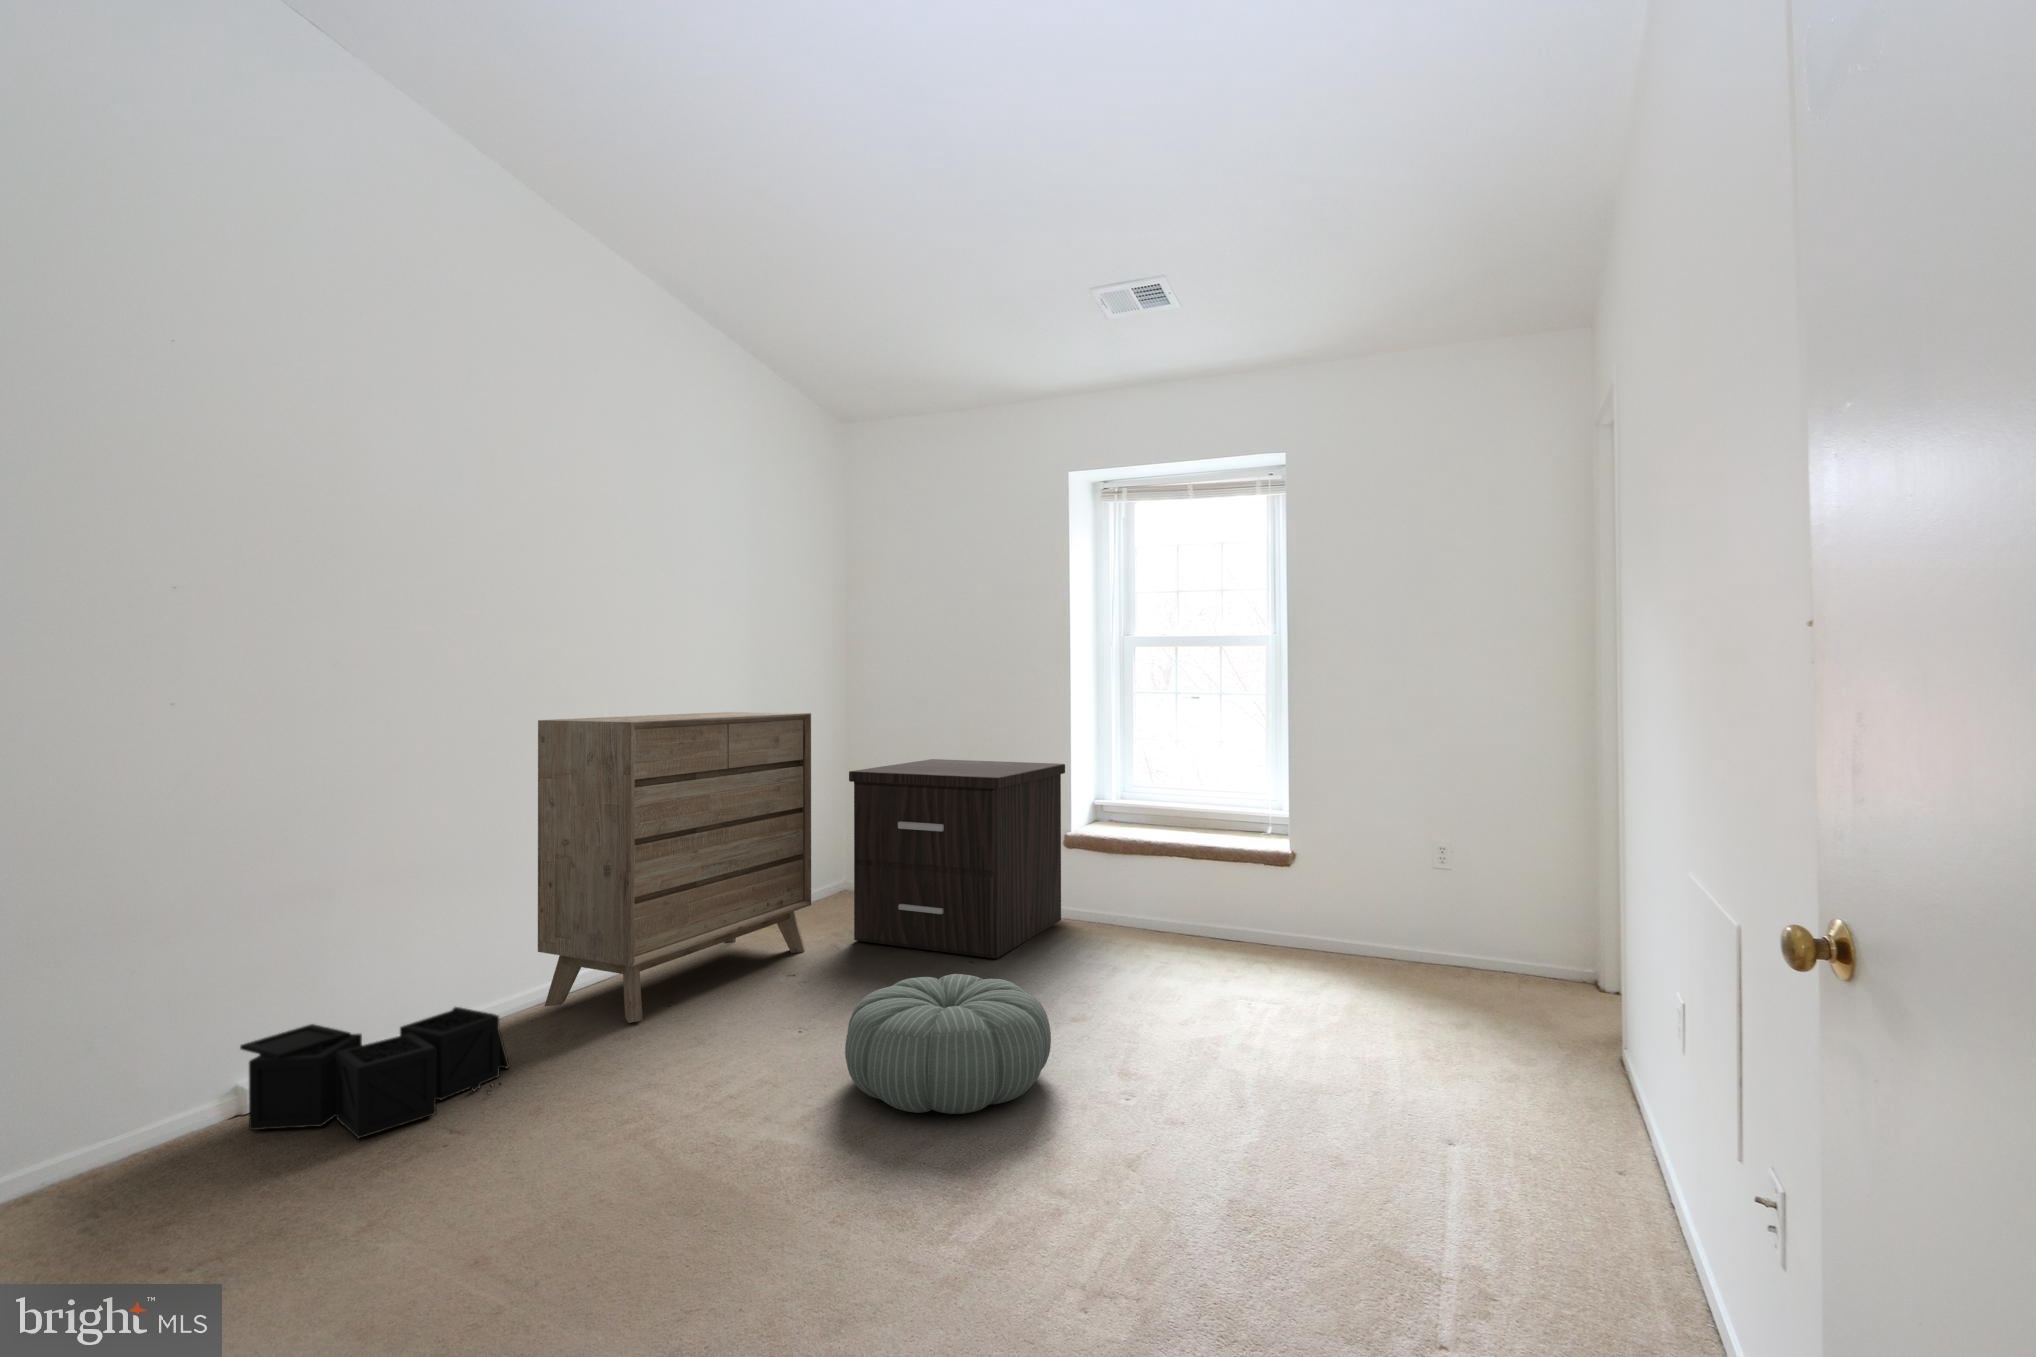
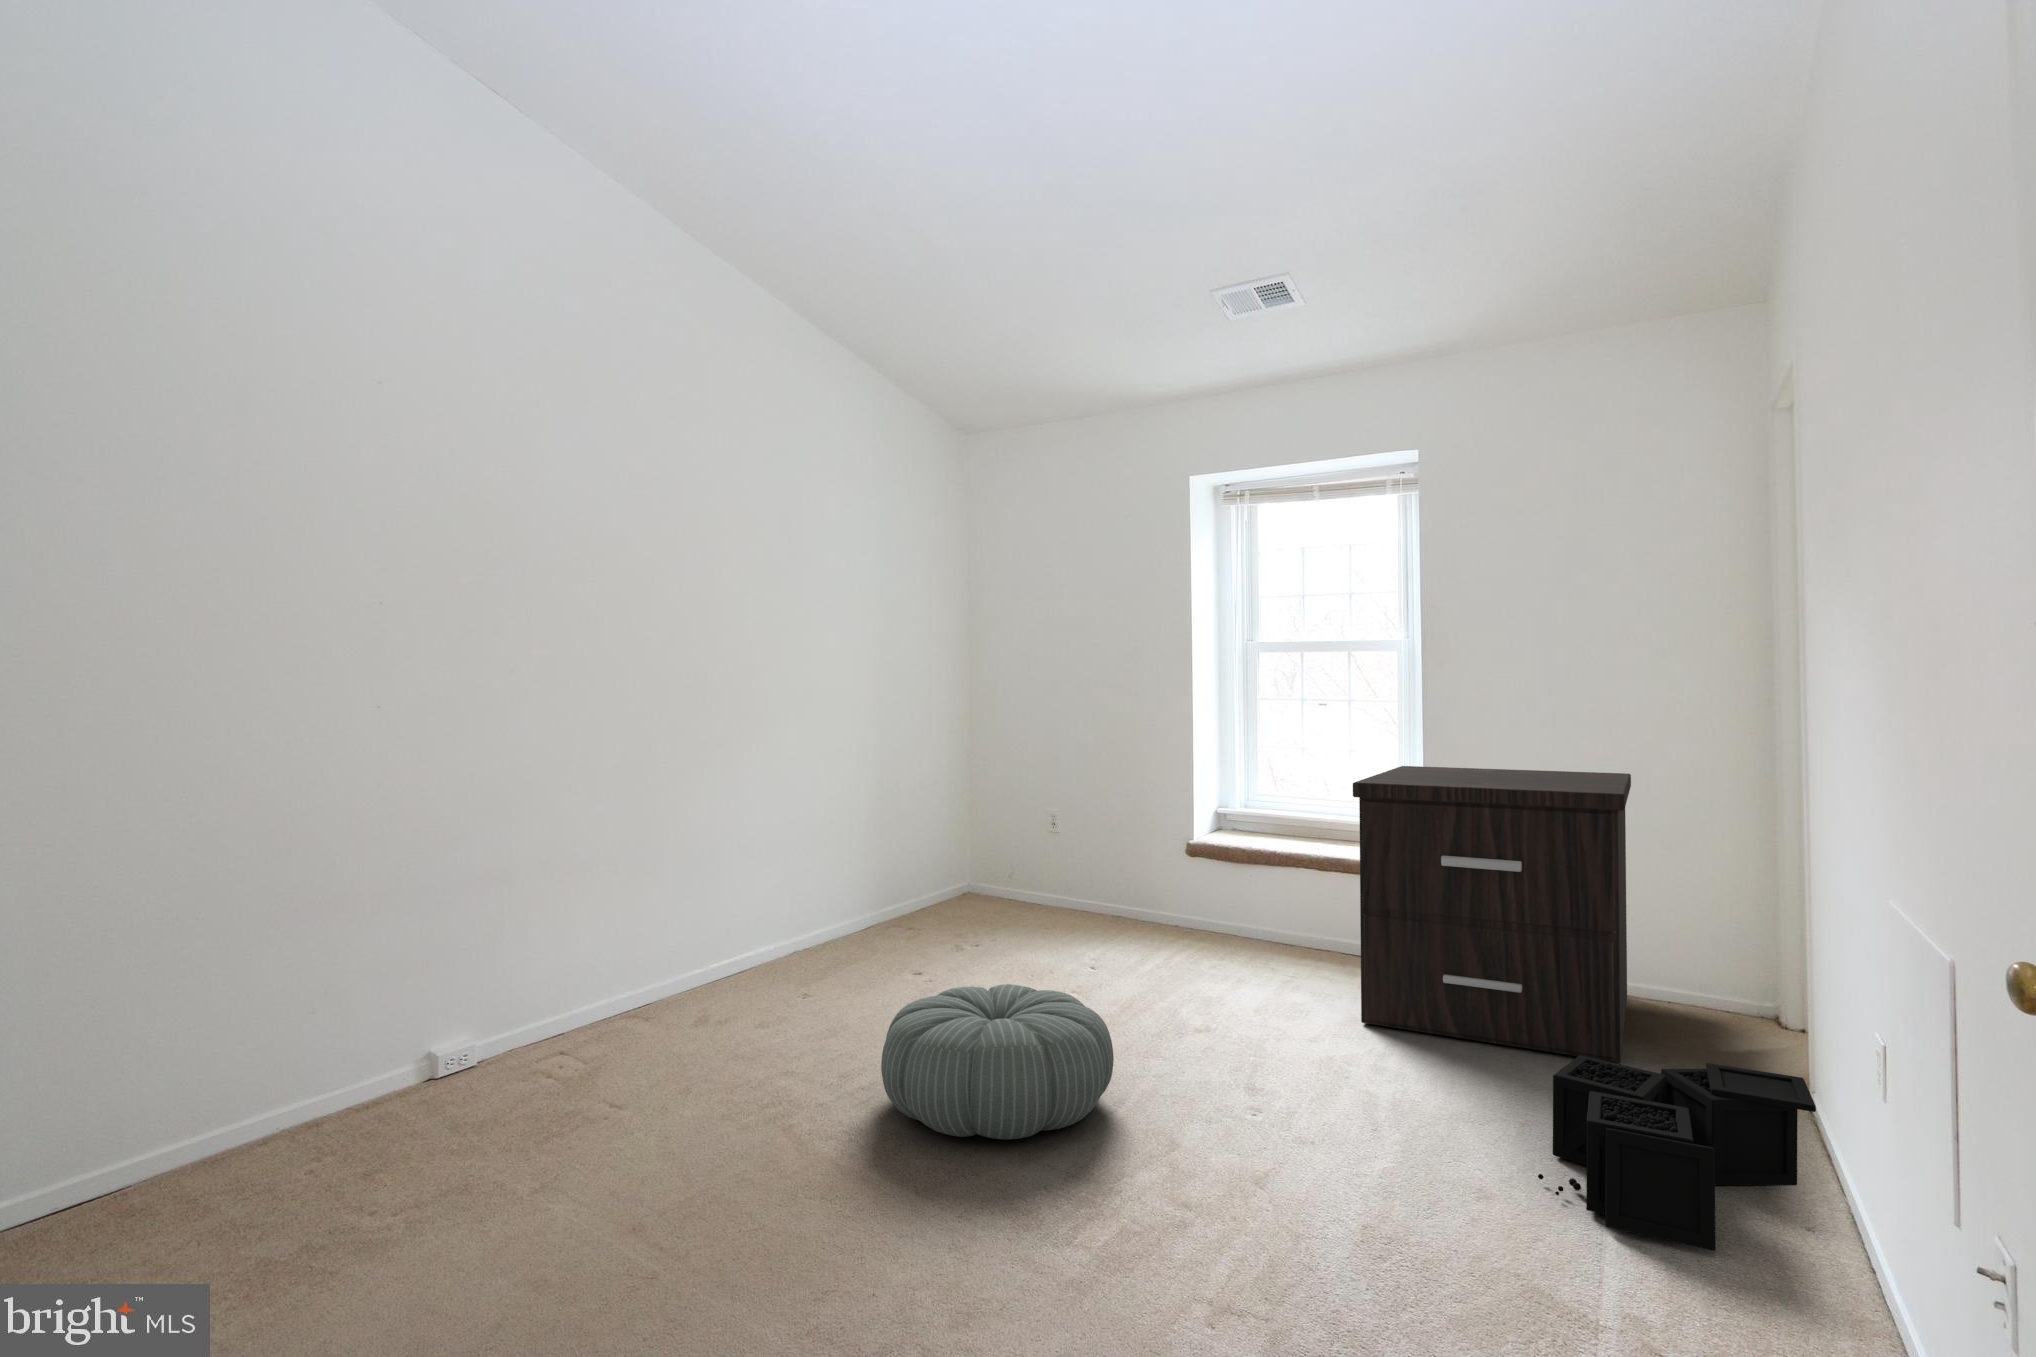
dresser: present [538,712,811,1023] -> none [559,697,855,1031]
nightstand: present [849,759,1065,959] -> present [1353,766,1631,1063]
storage bin: present [240,1007,509,1138] -> present [1538,1055,1816,1251]

